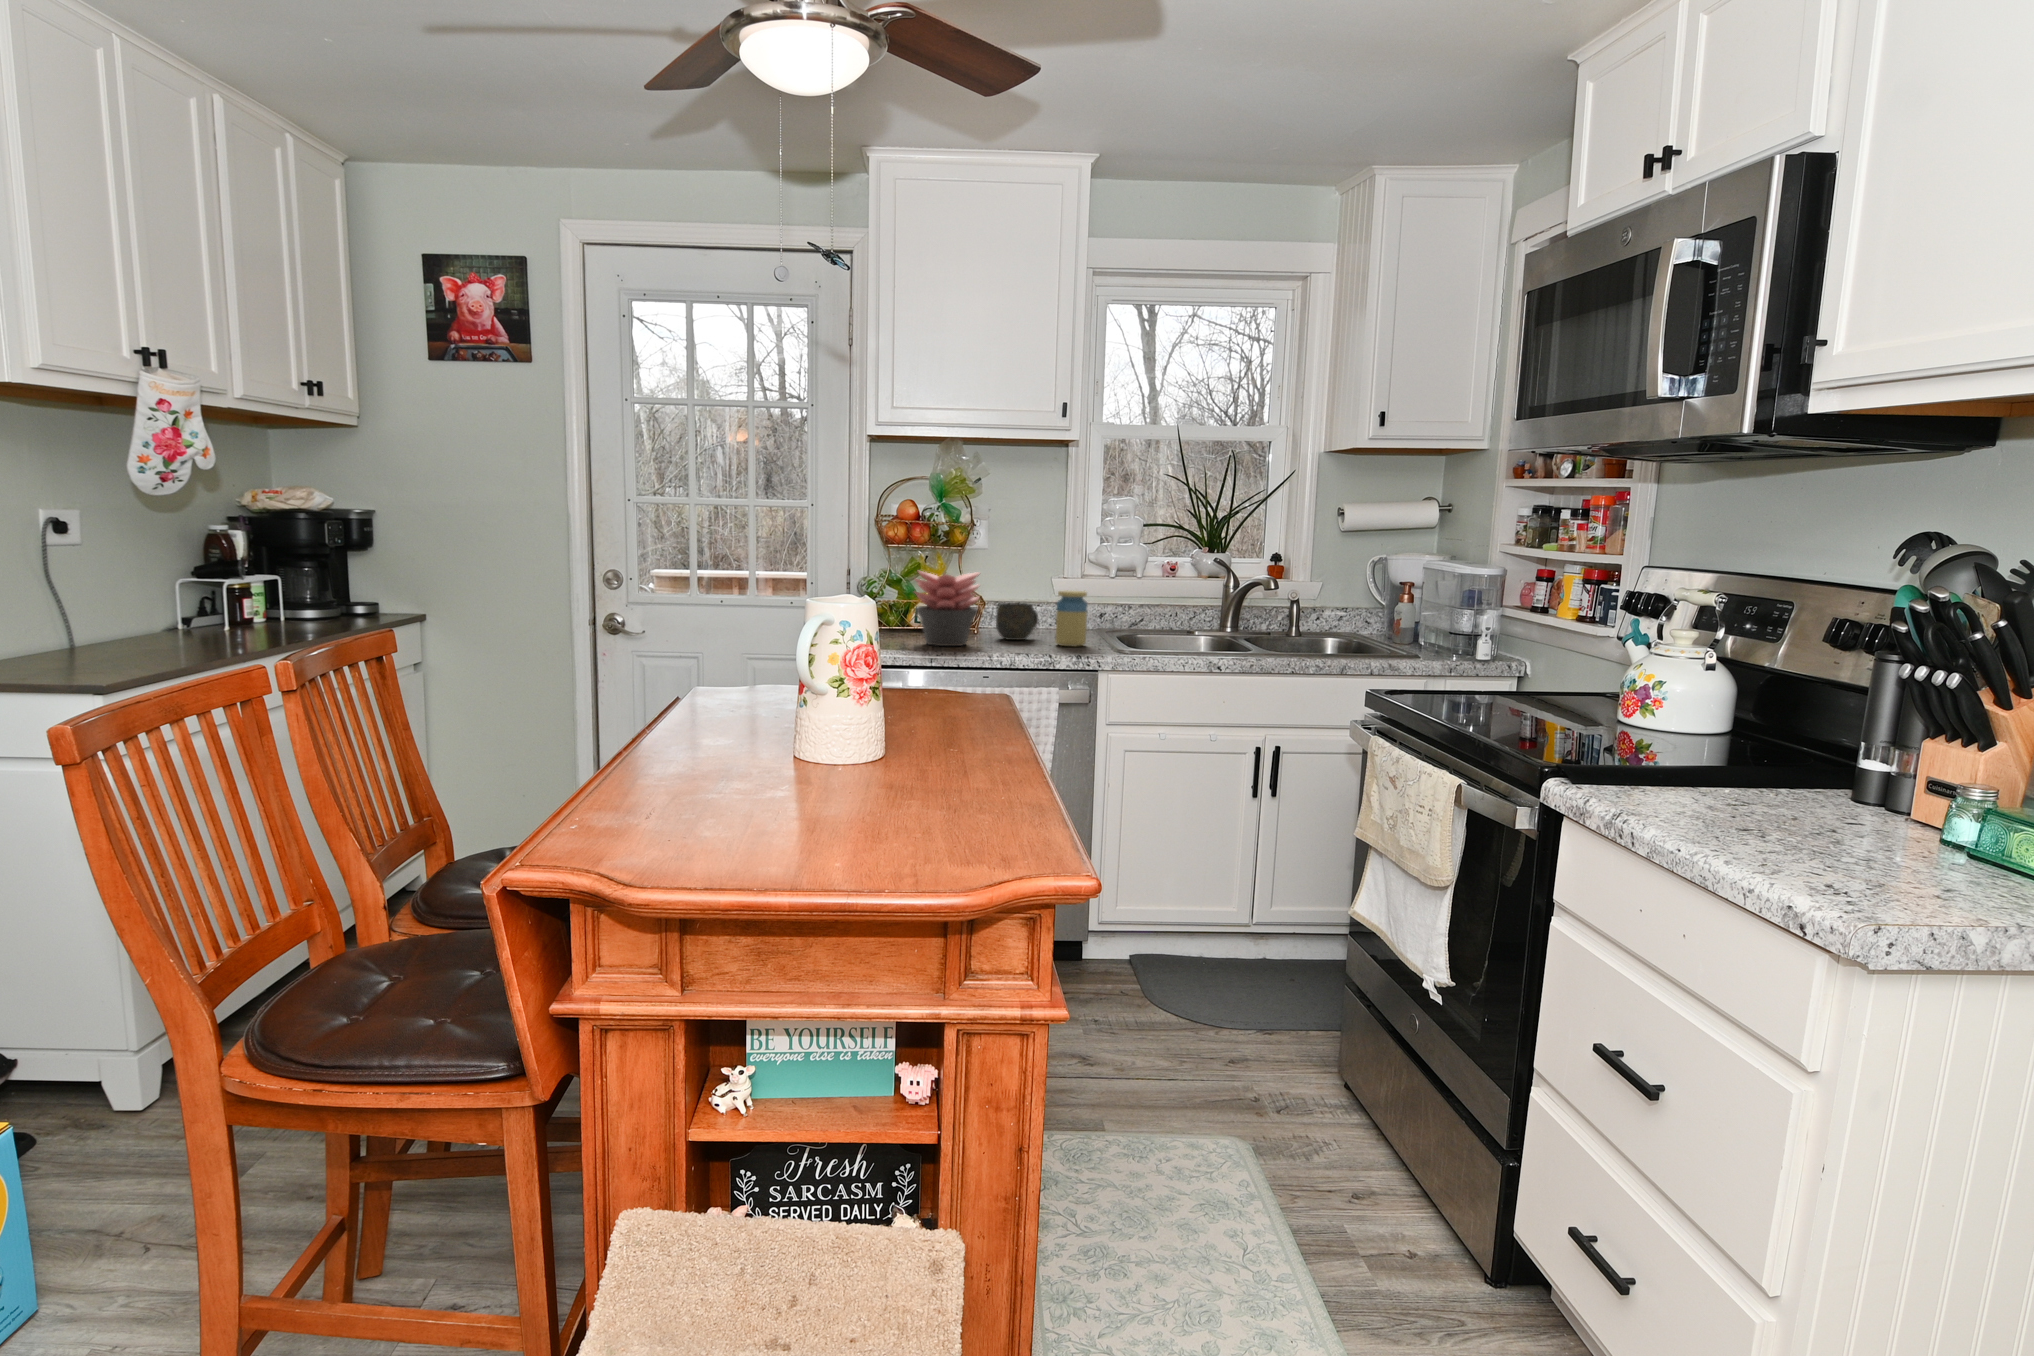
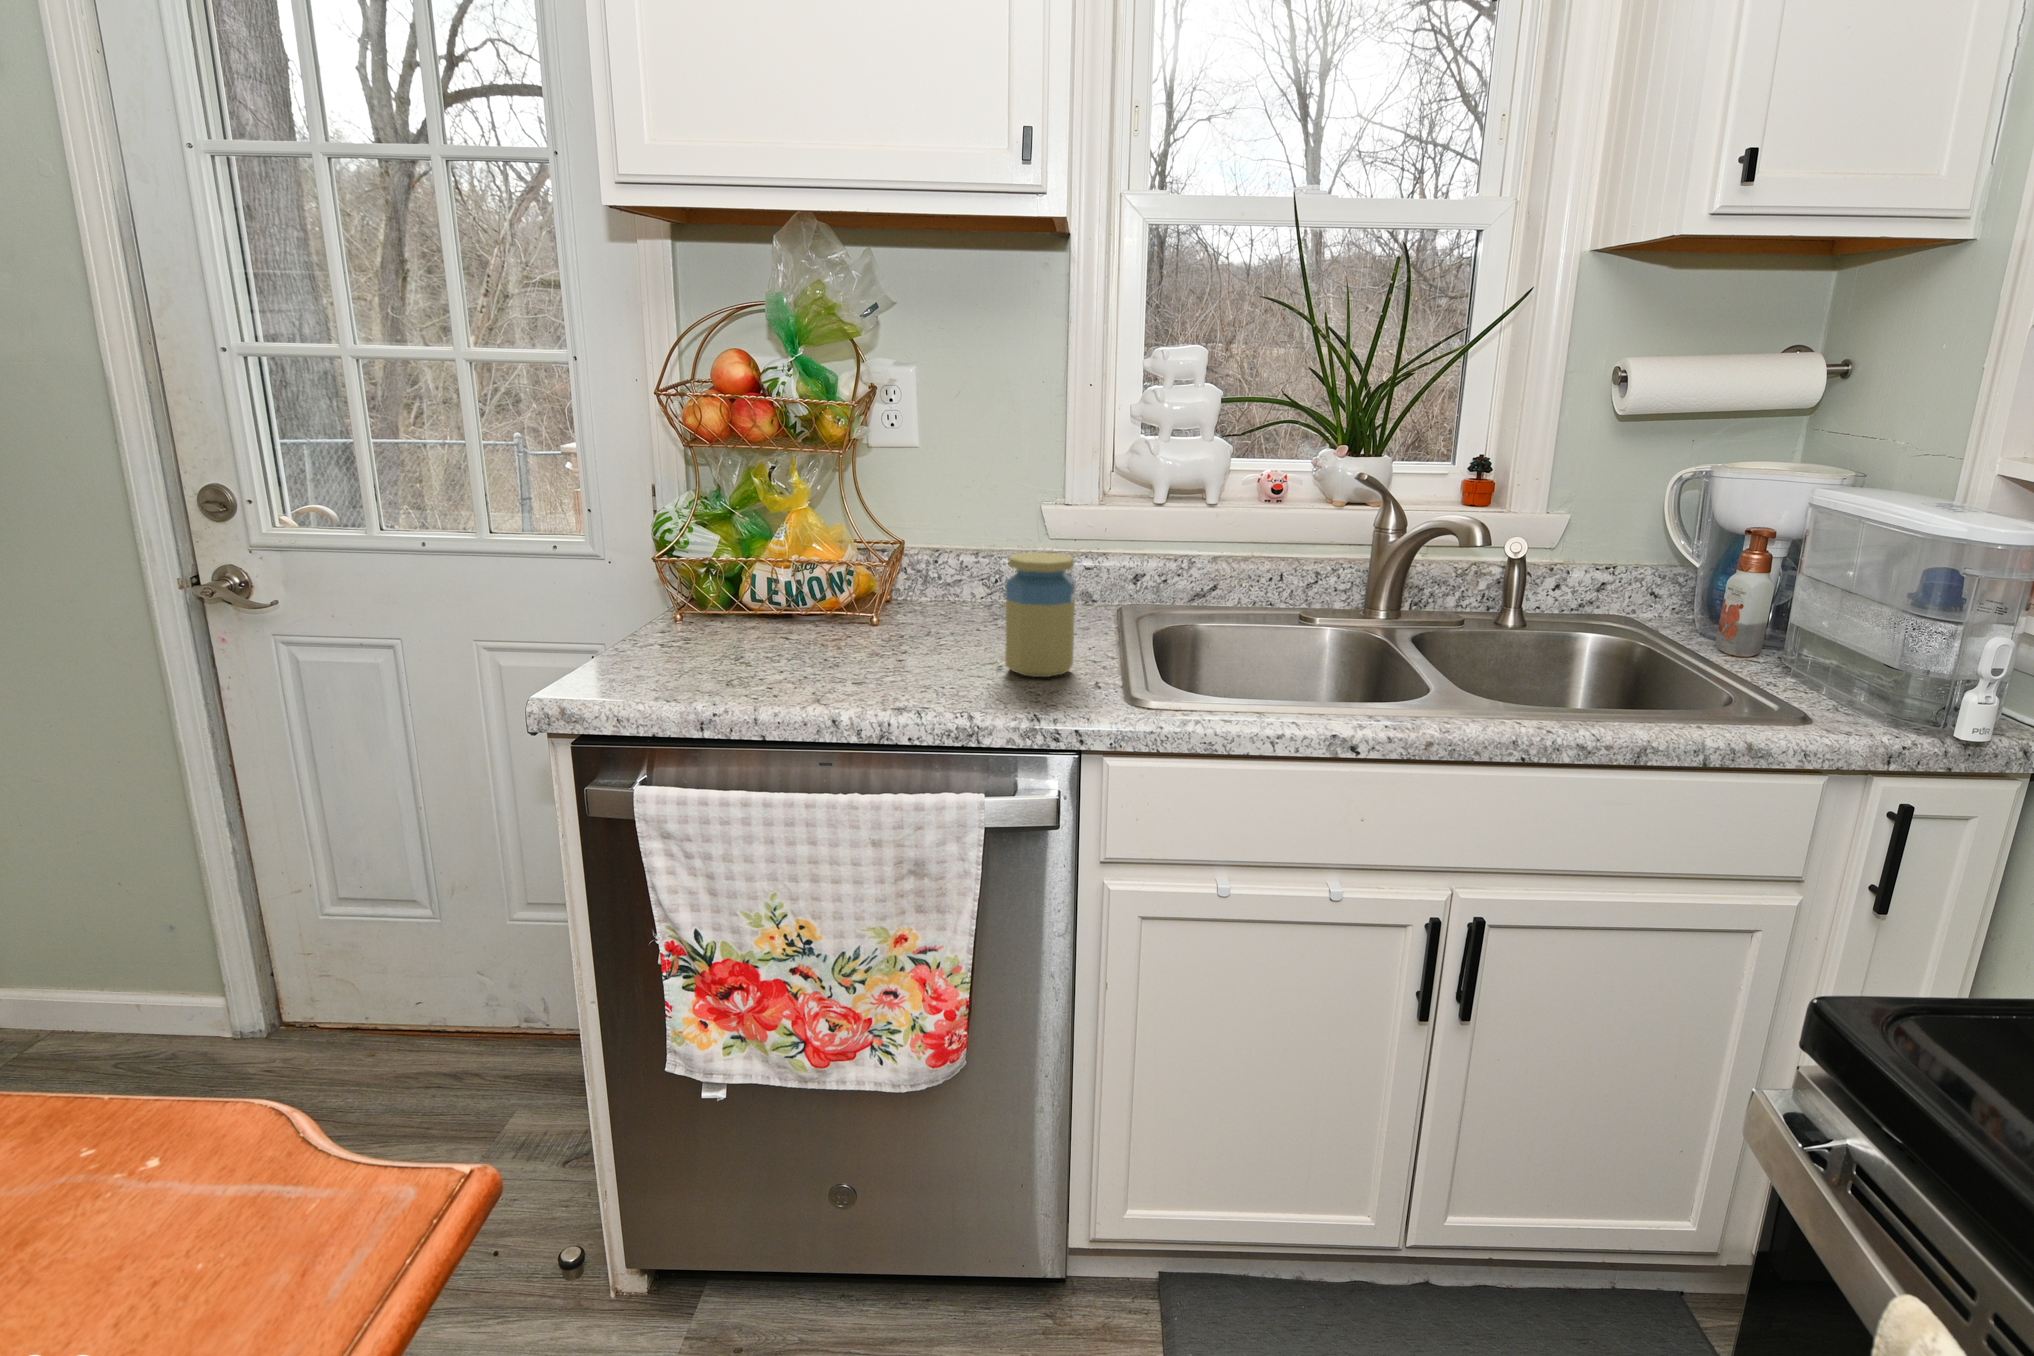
succulent plant: present [915,571,979,646] -> none [681,508,844,680]
mug: present [996,603,1038,640] -> none [896,569,990,650]

